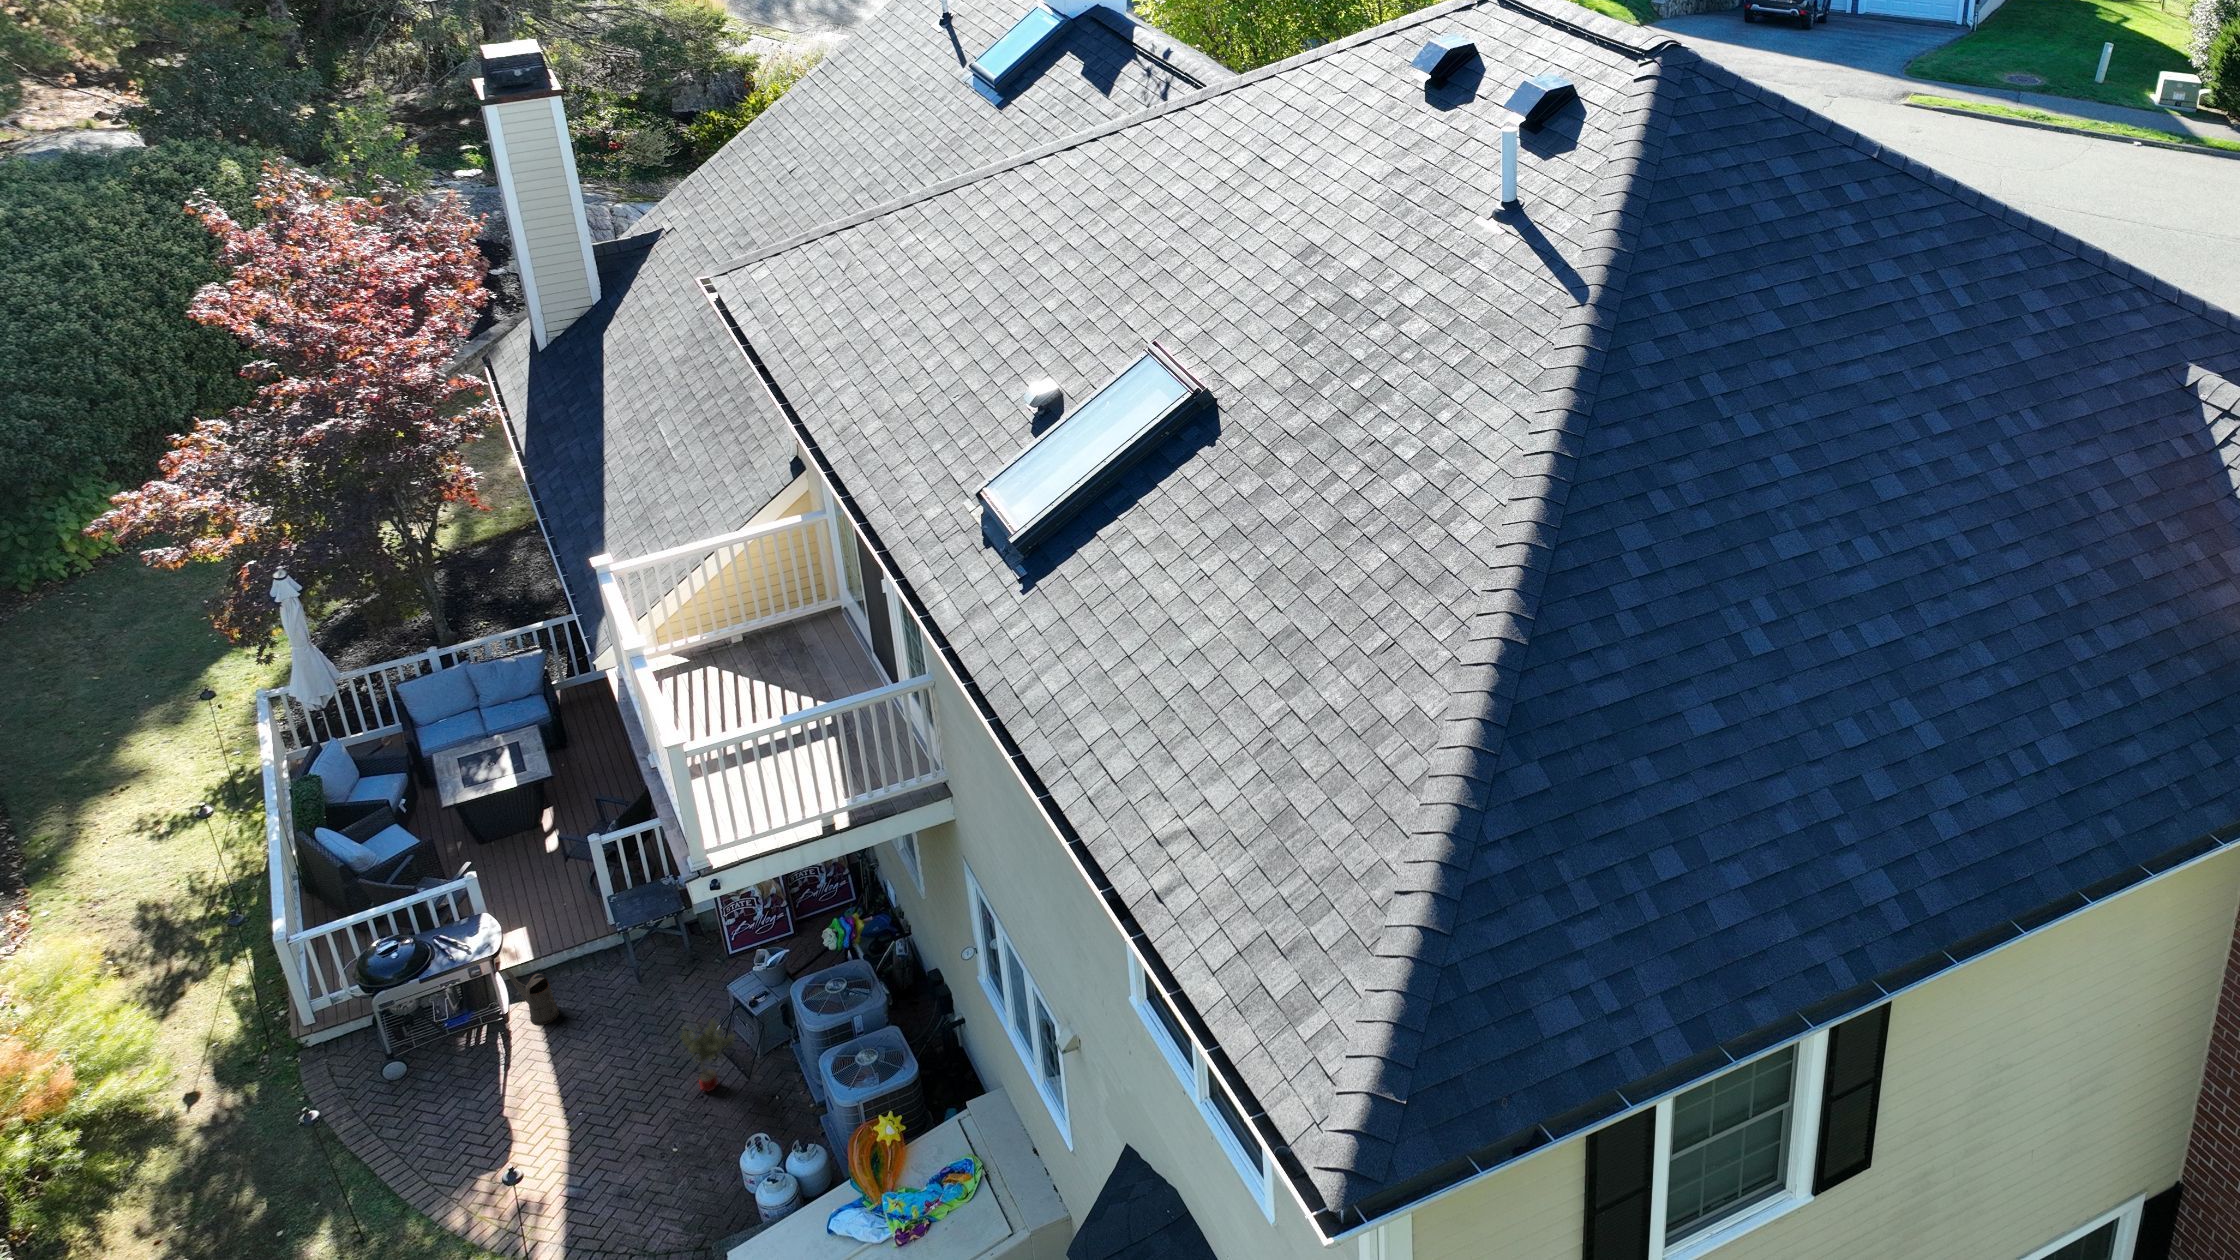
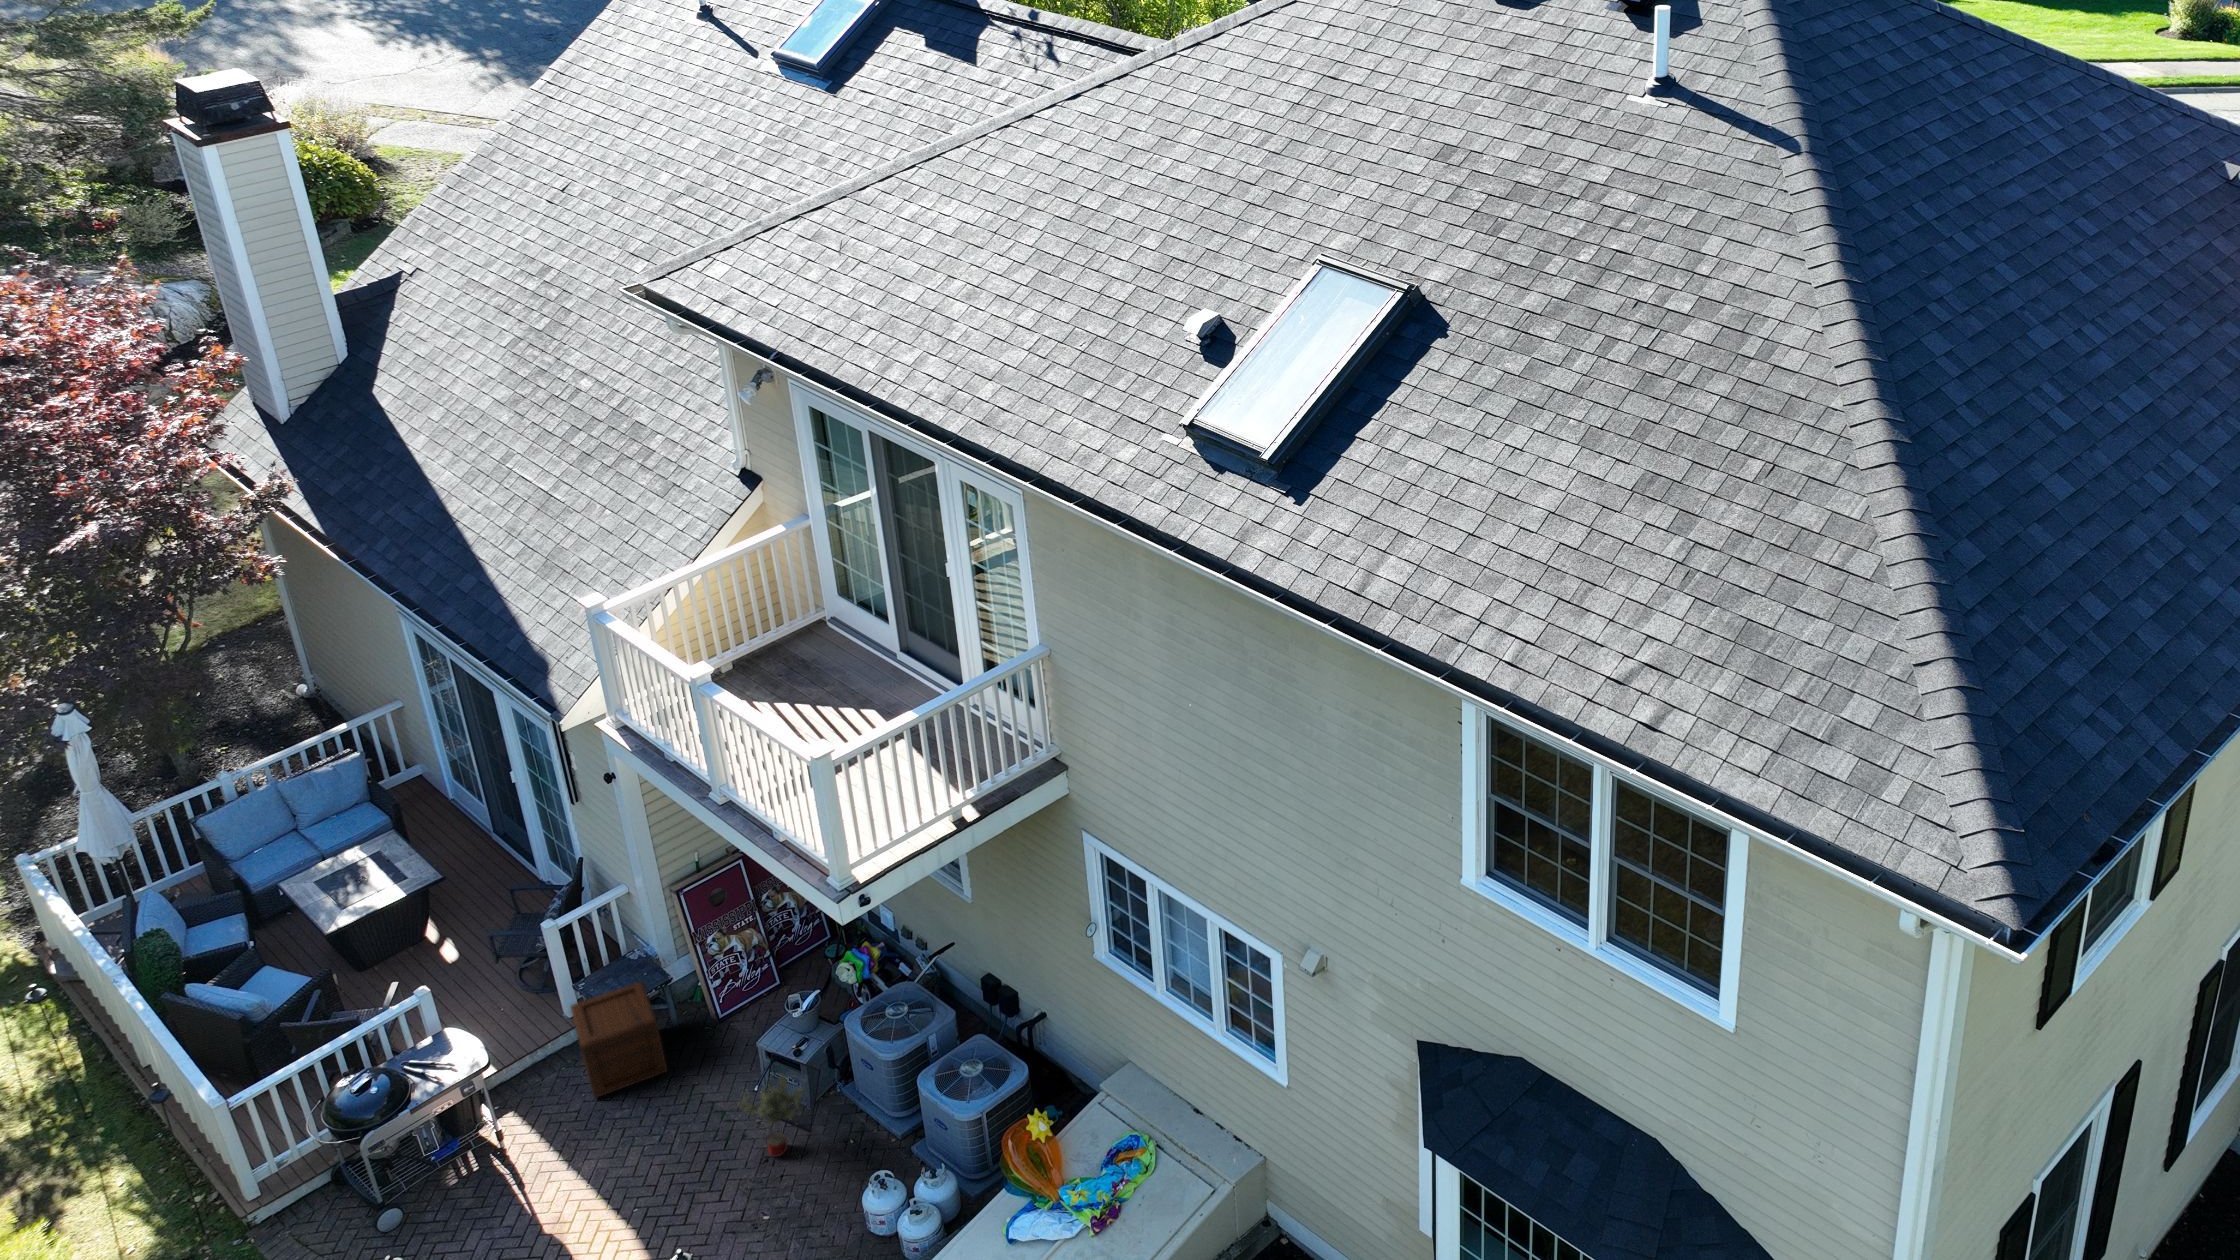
wooden crate: none [584,905,669,1001] -> present [570,982,667,1098]
watering can: present [505,969,559,1025] -> none [484,1081,558,1139]

